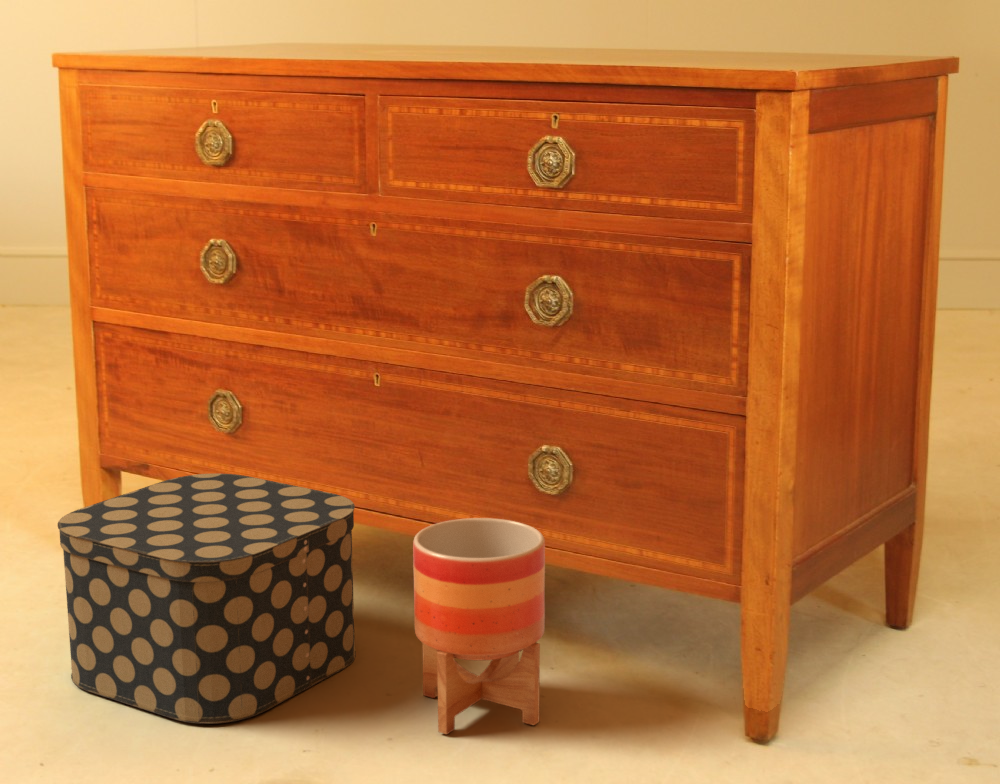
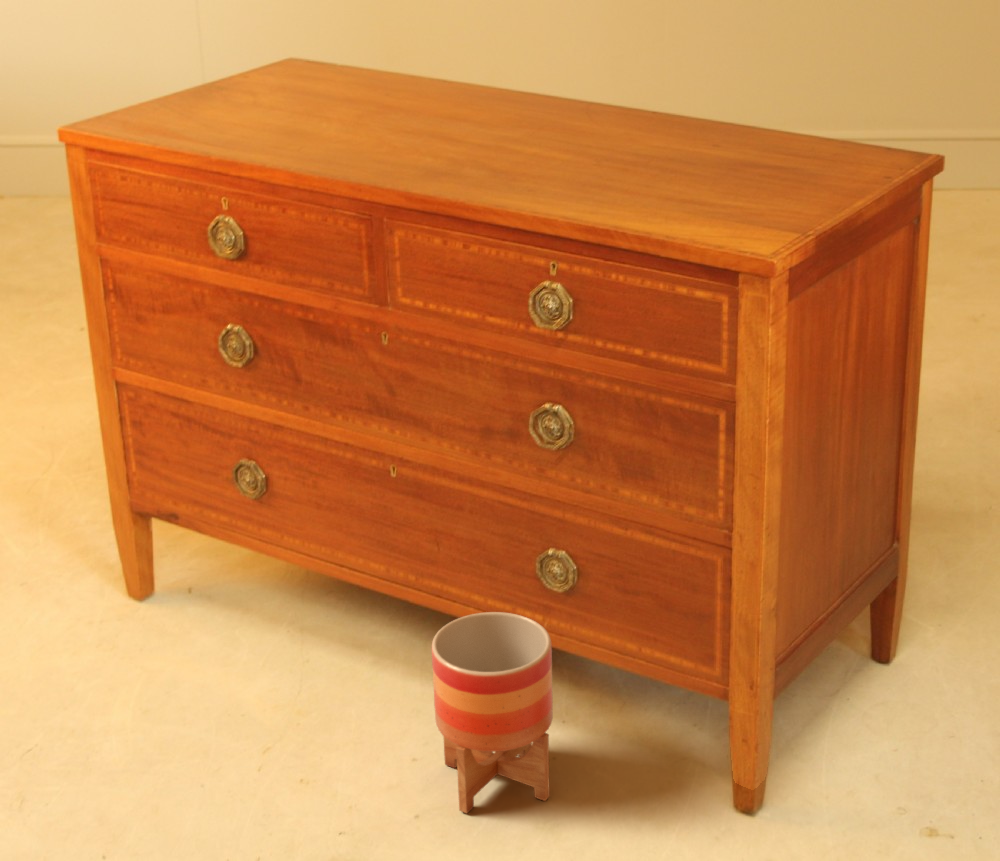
storage box: present [58,473,356,724] -> none [105,540,382,804]

